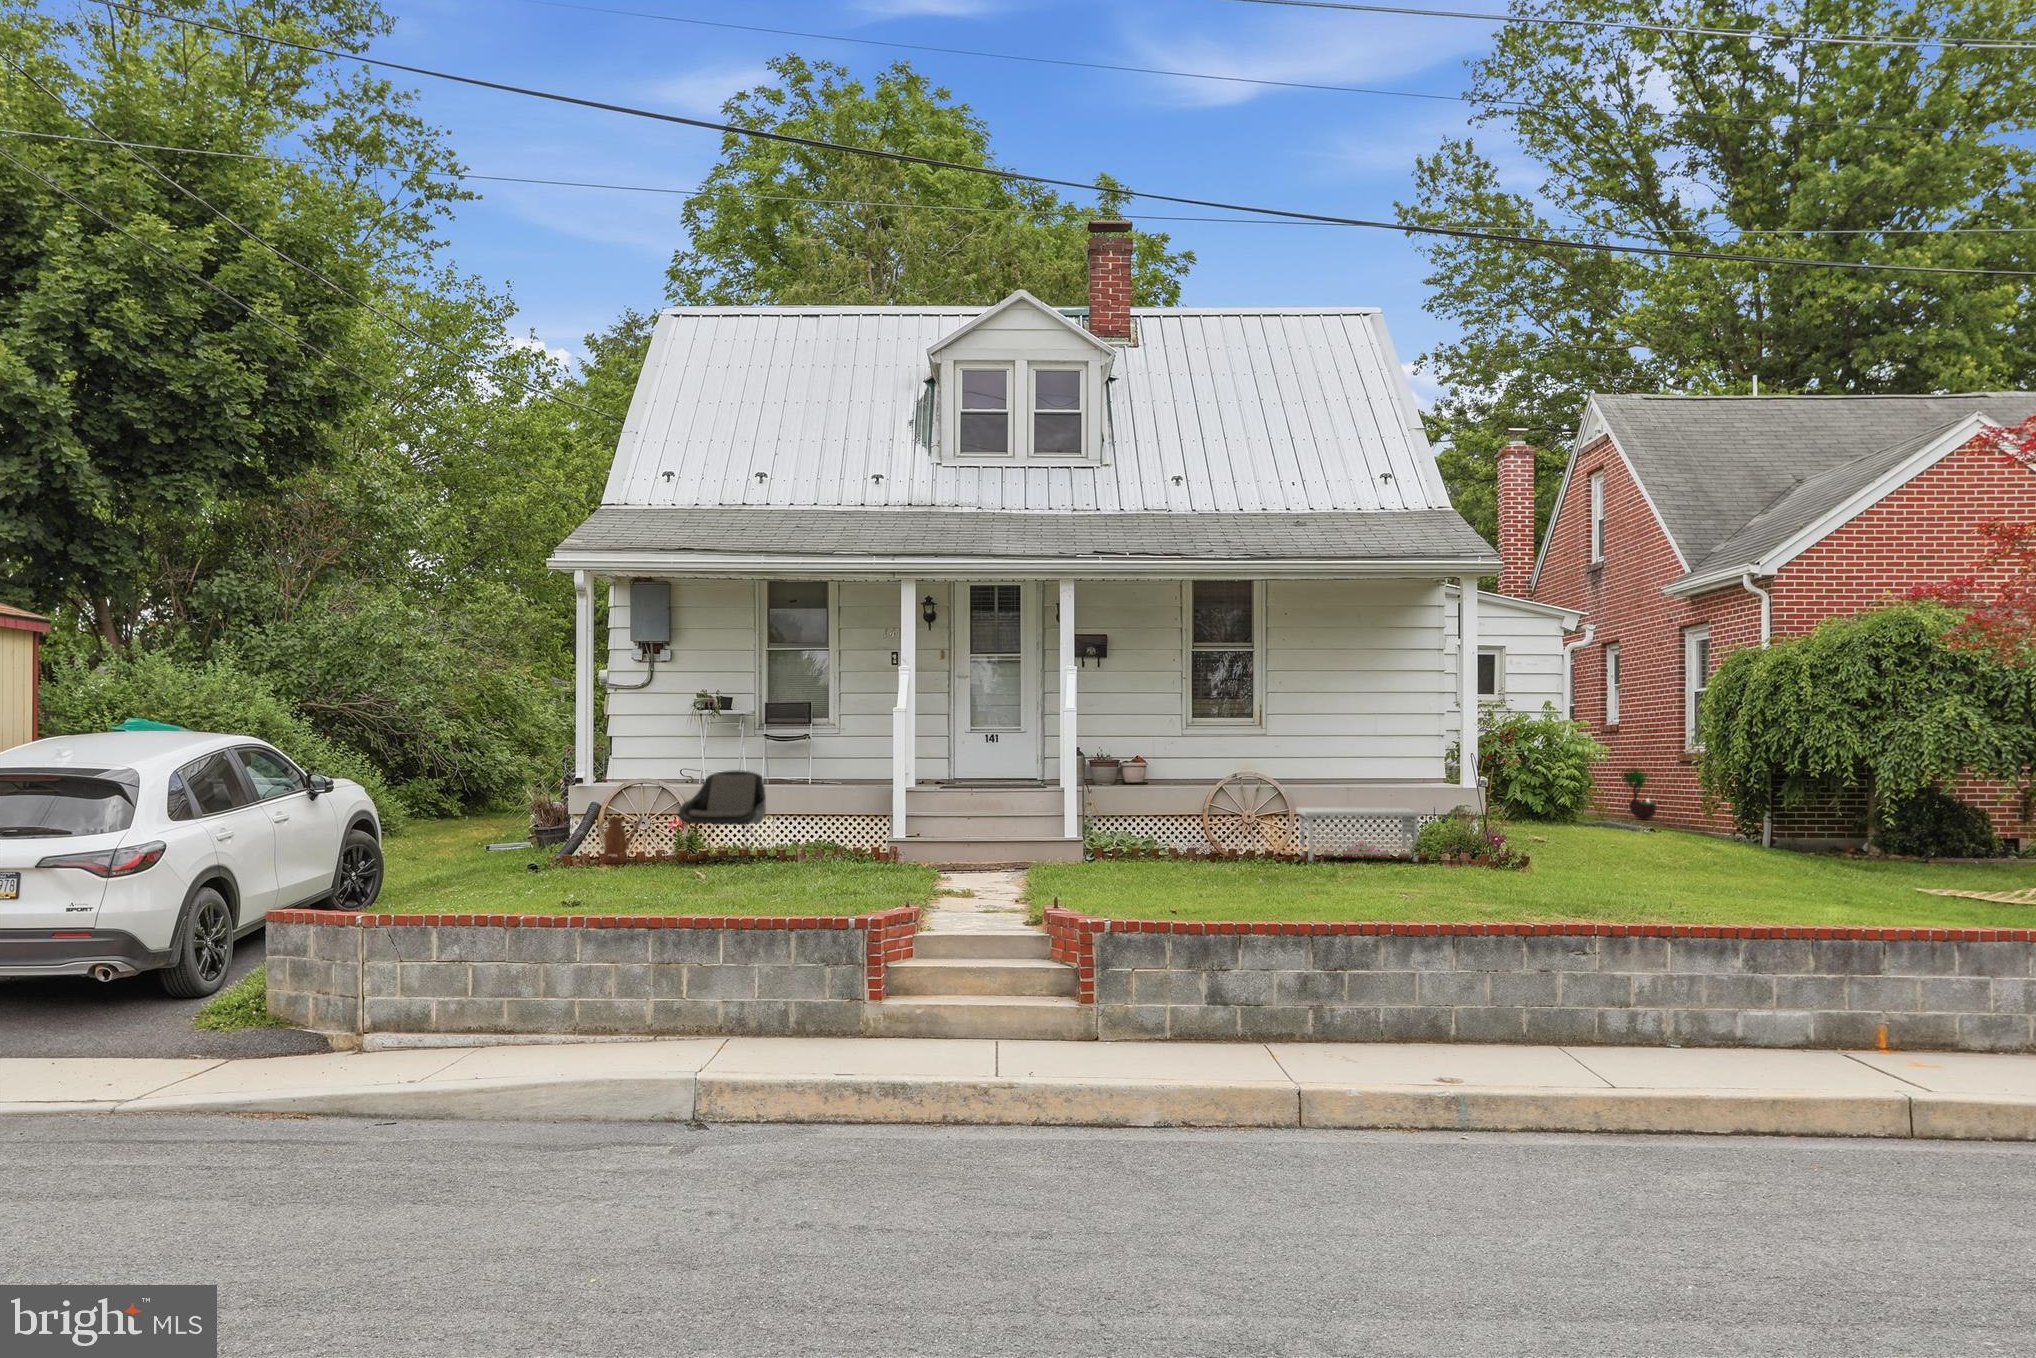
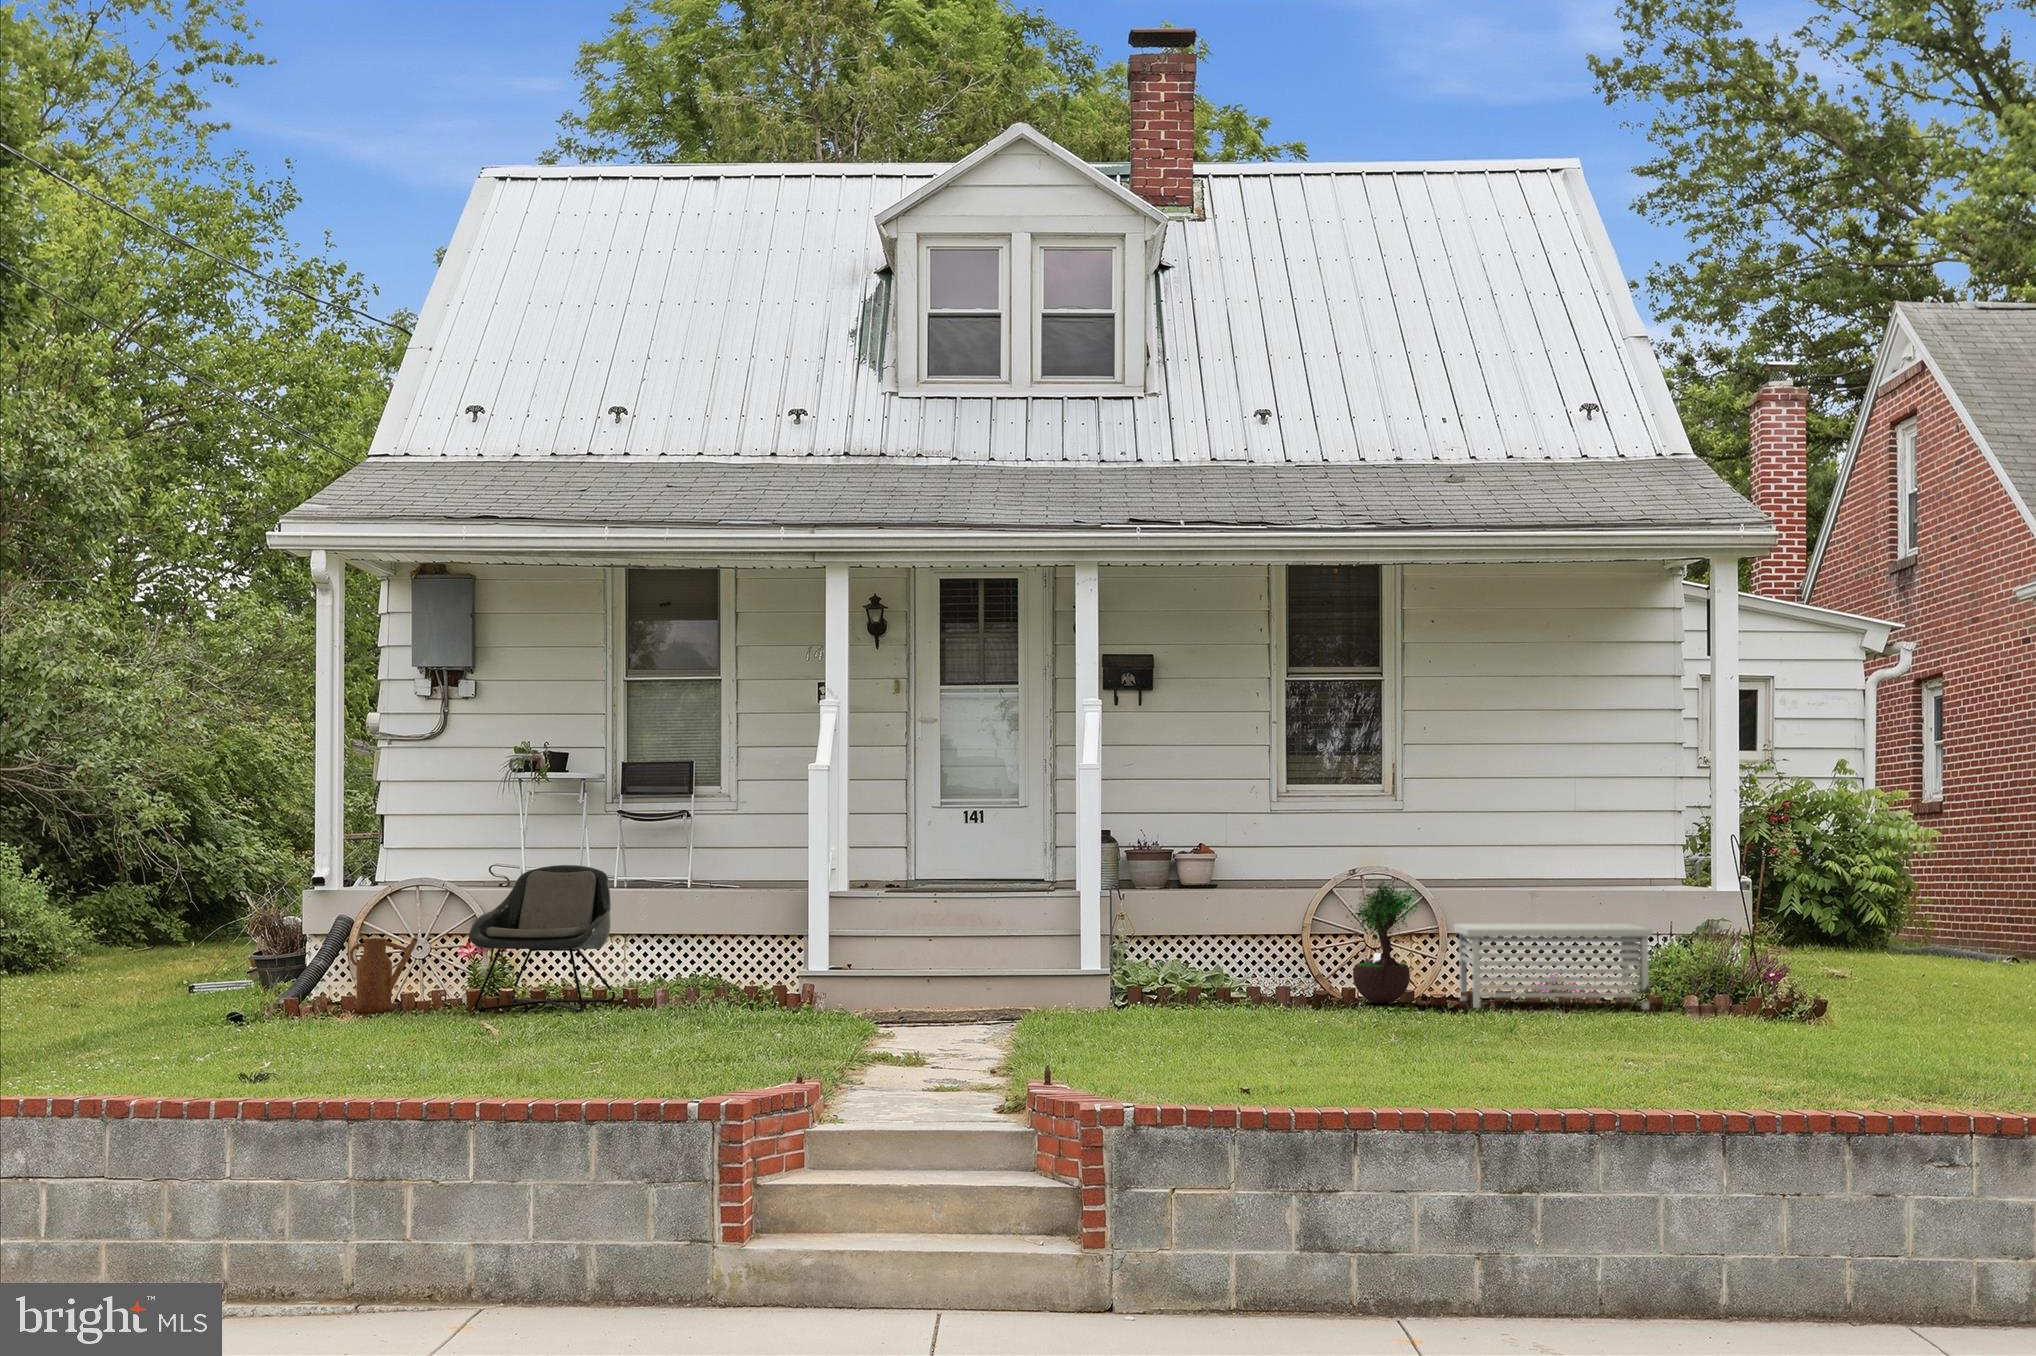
potted tree: present [1620,769,1656,820] -> present [1346,873,1420,1003]

